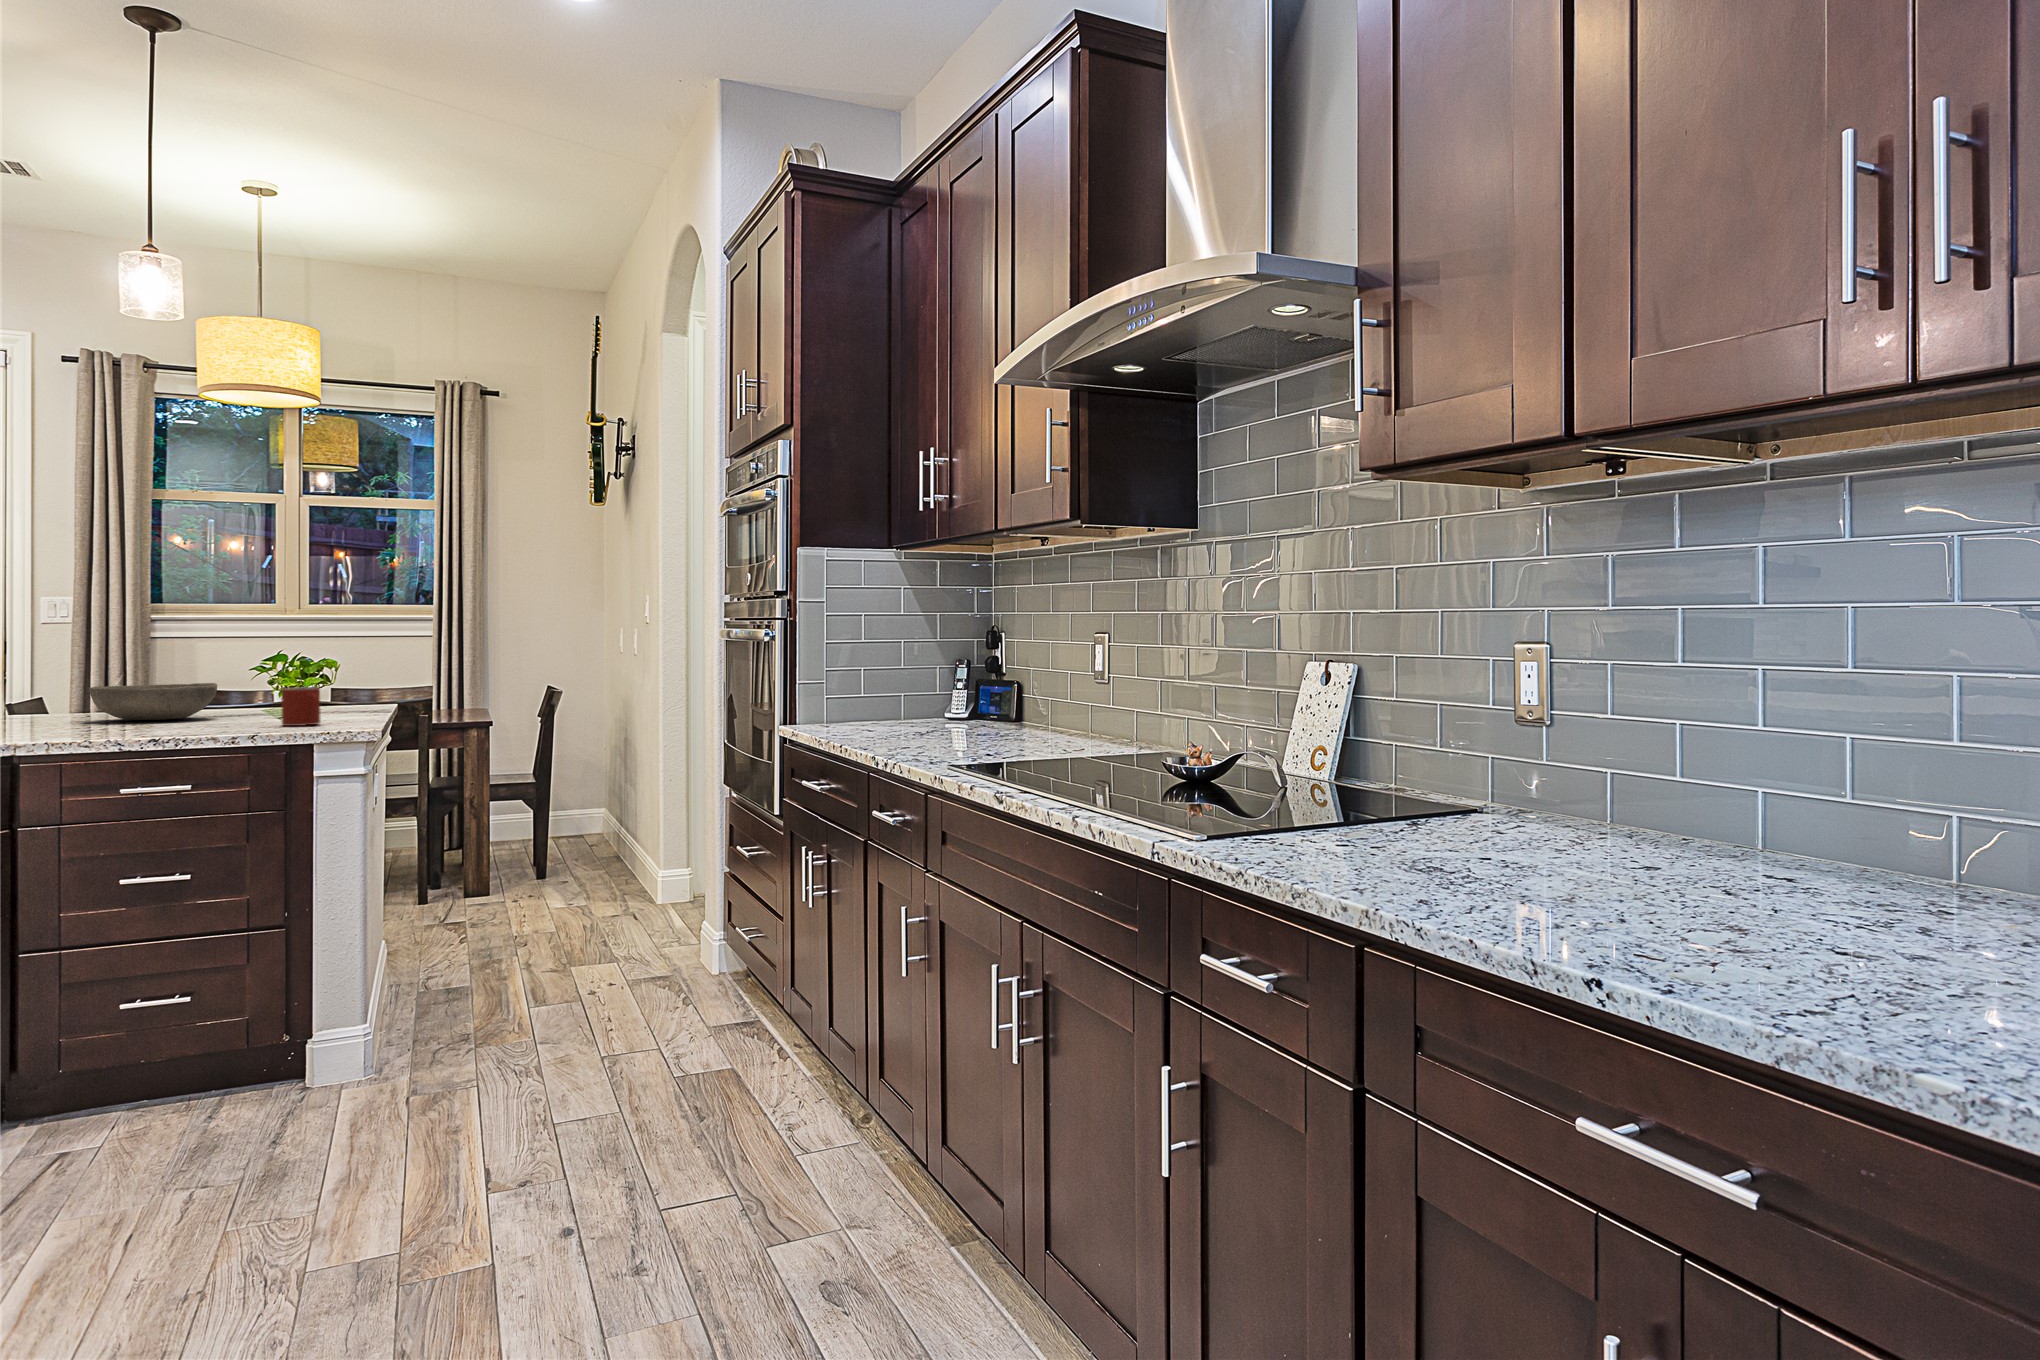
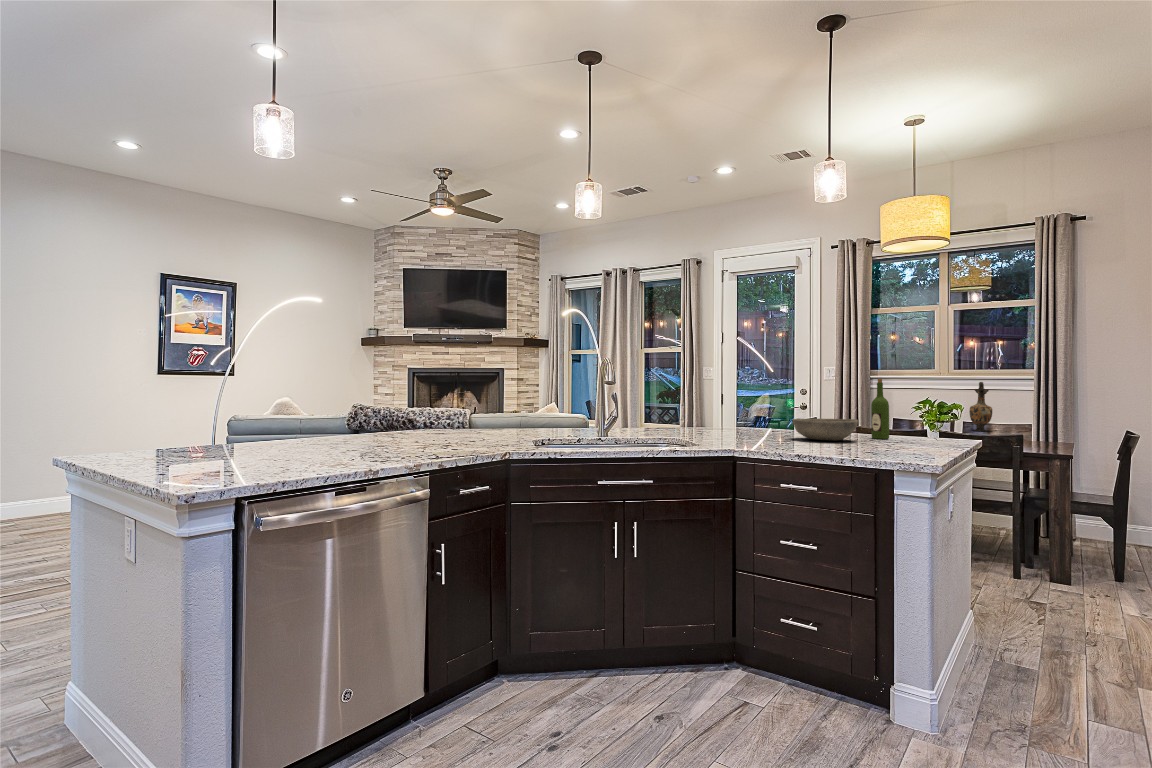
wine bottle: none [229,618,260,713] -> present [871,379,889,439]
vase: none [360,624,393,697] -> present [969,382,992,431]
mug: present [281,687,320,726] -> none [882,426,908,454]

